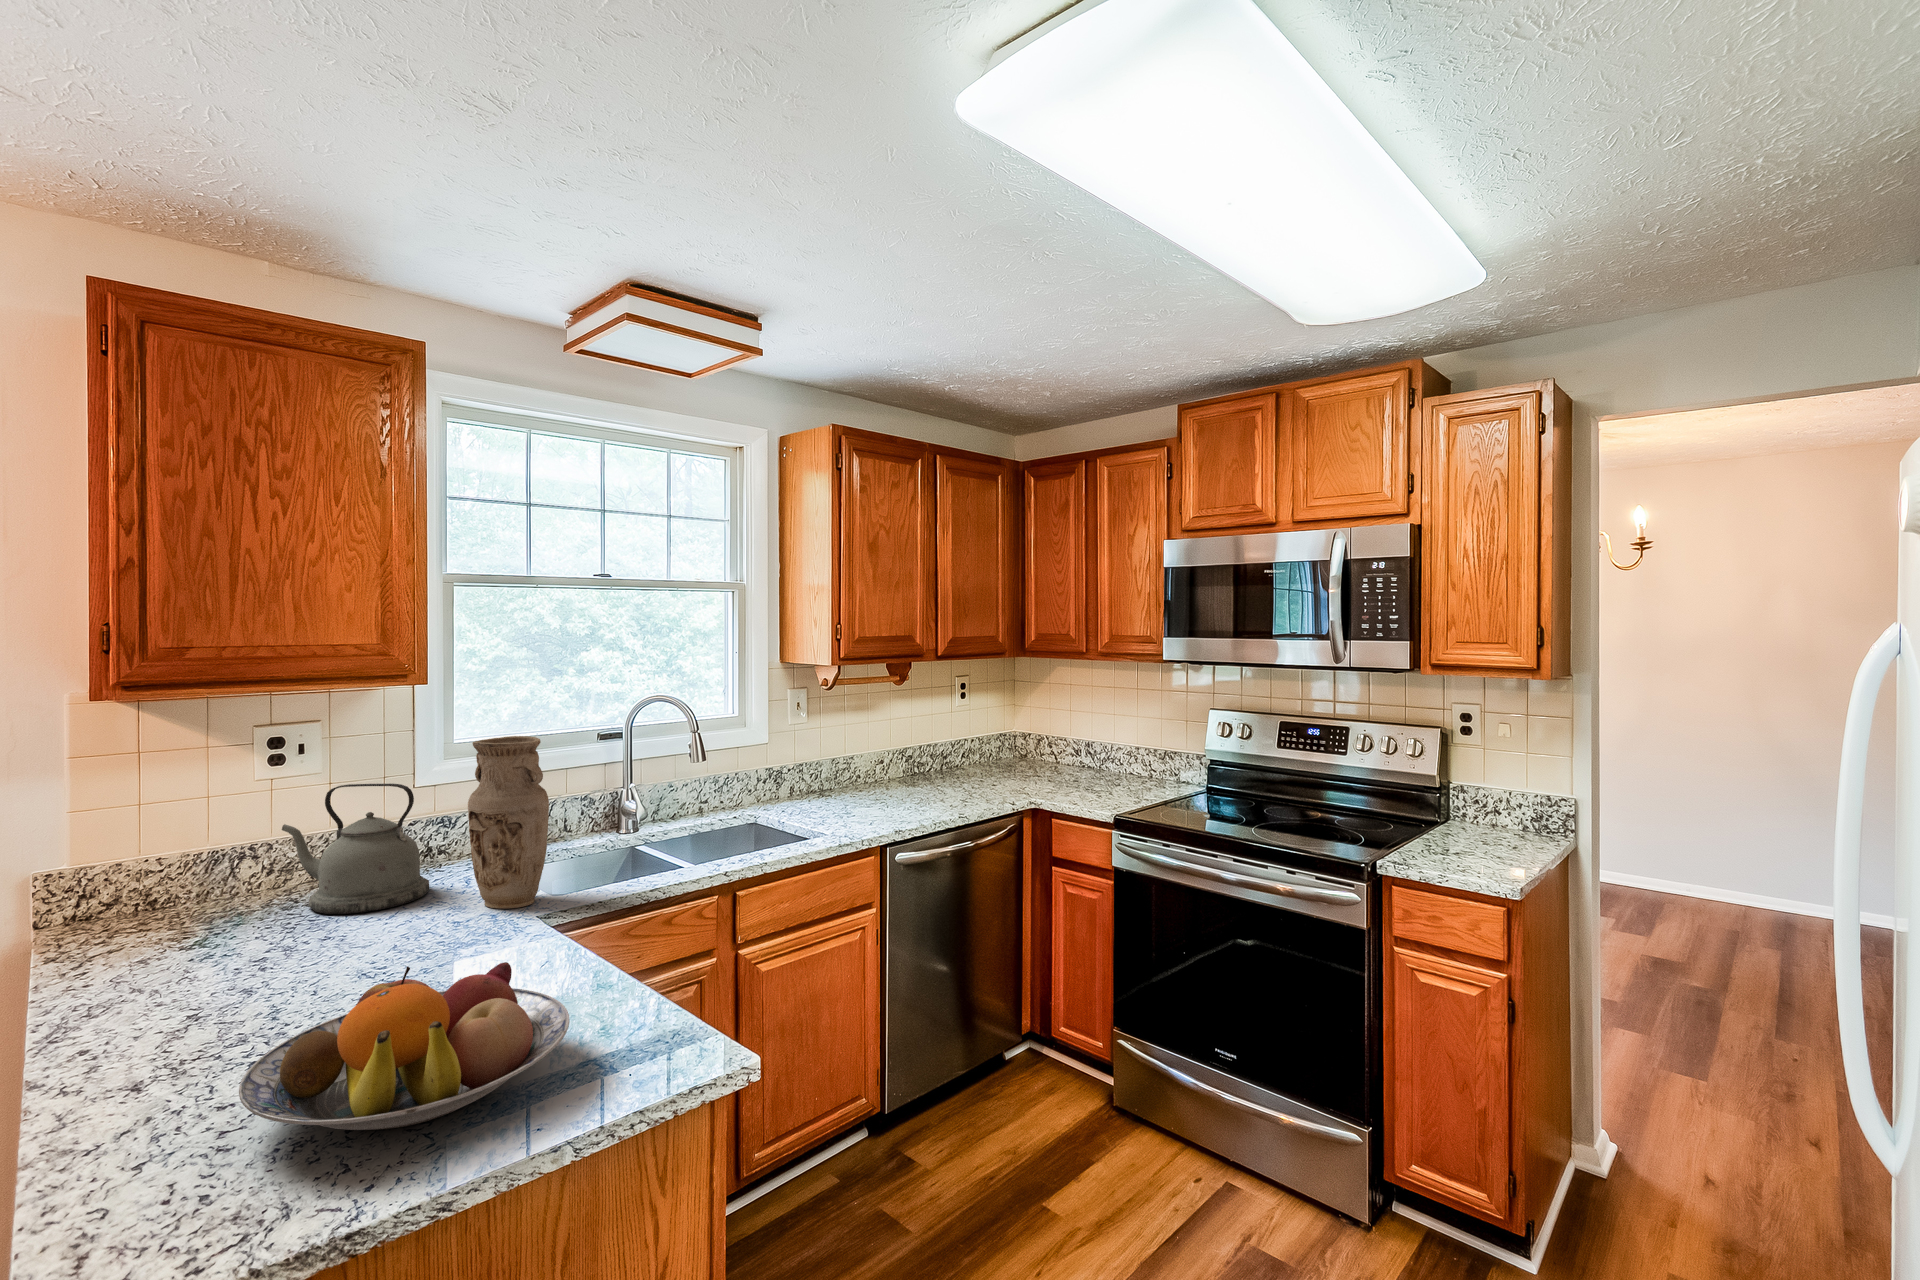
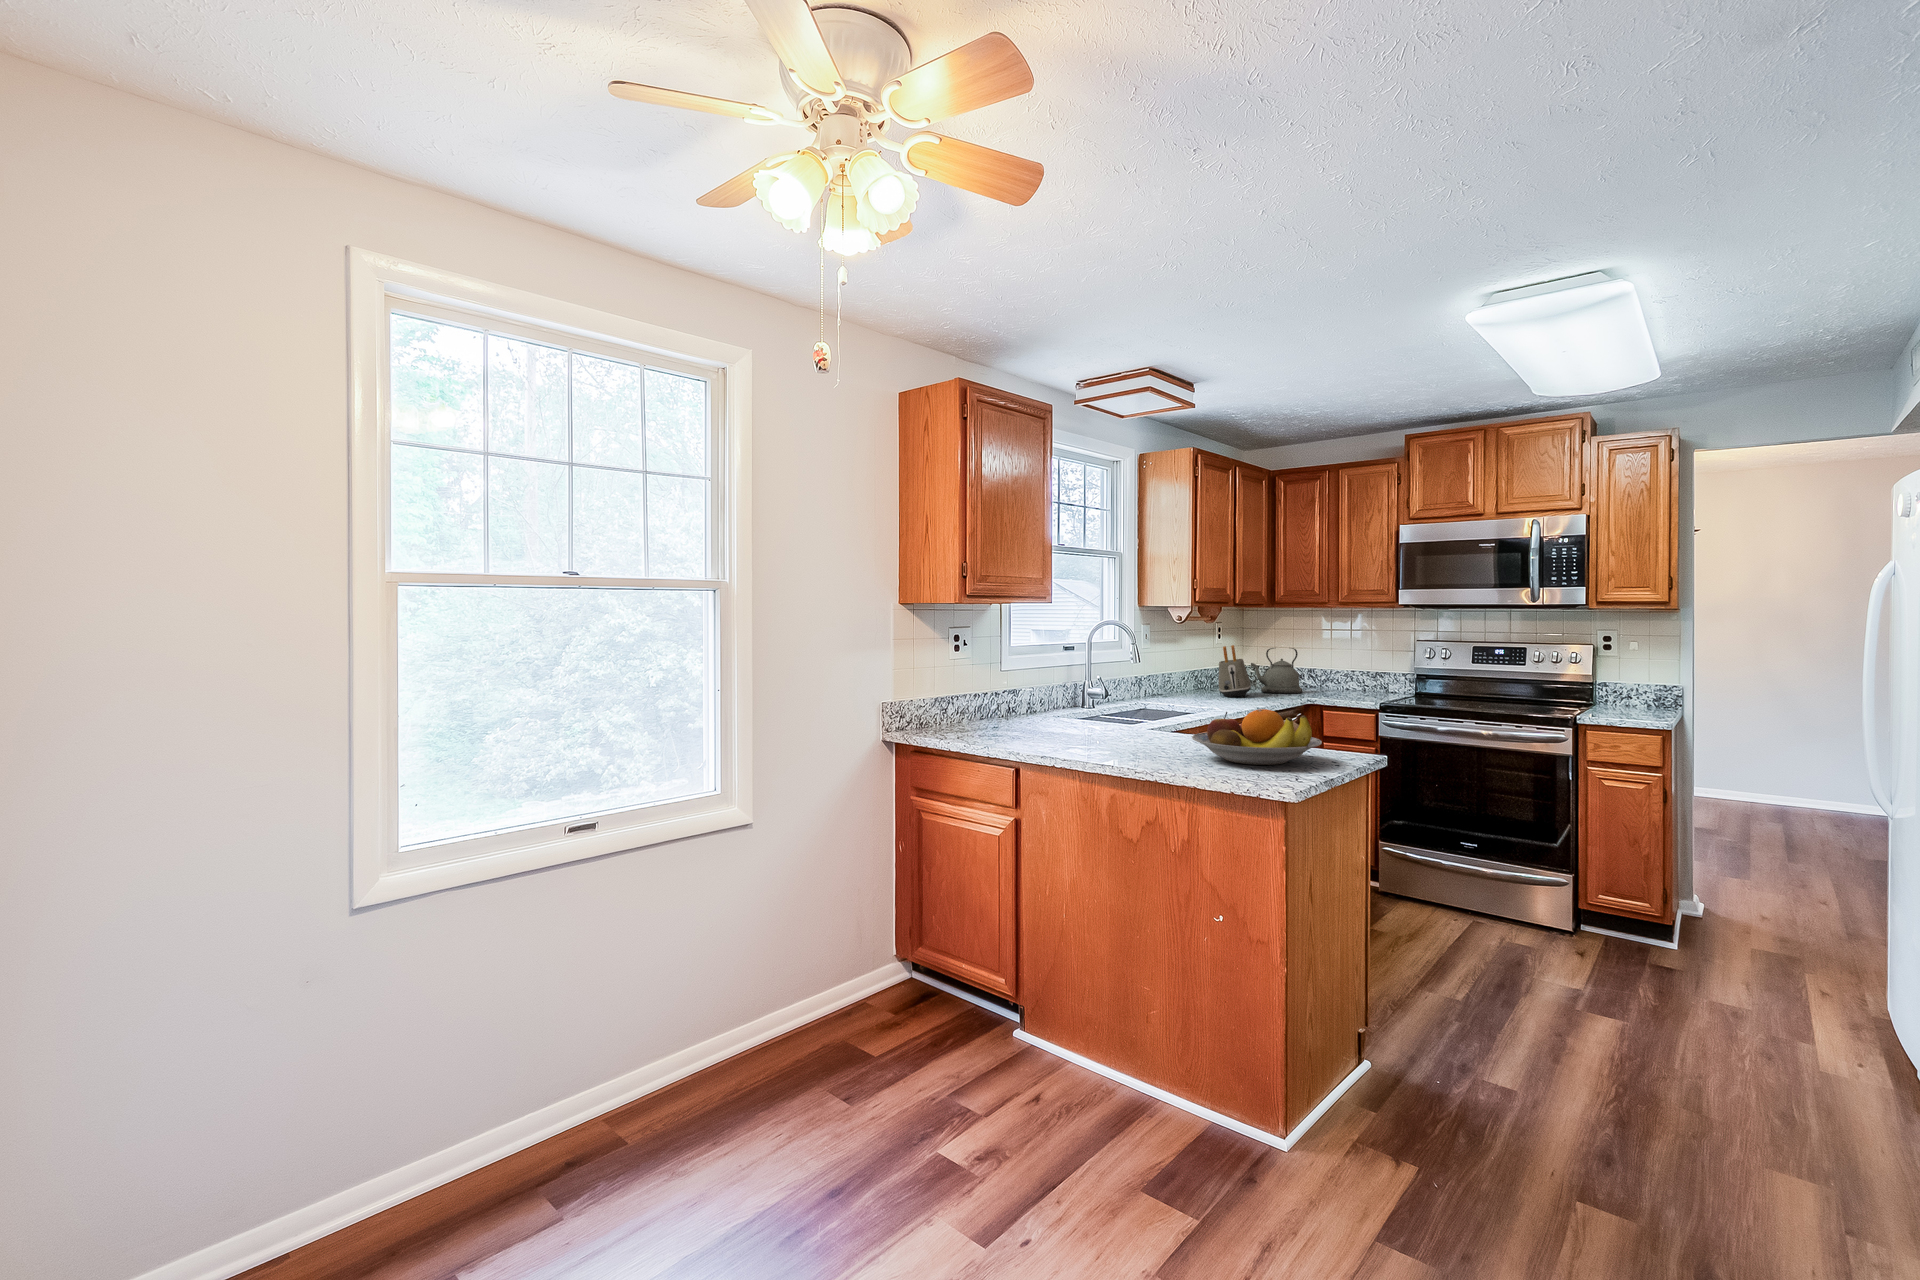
toaster: none [924,713,980,792] -> present [1218,645,1251,697]
vase: present [468,736,549,909] -> none [1084,634,1131,729]
kettle: present [282,784,430,914] -> present [1251,648,1303,694]

